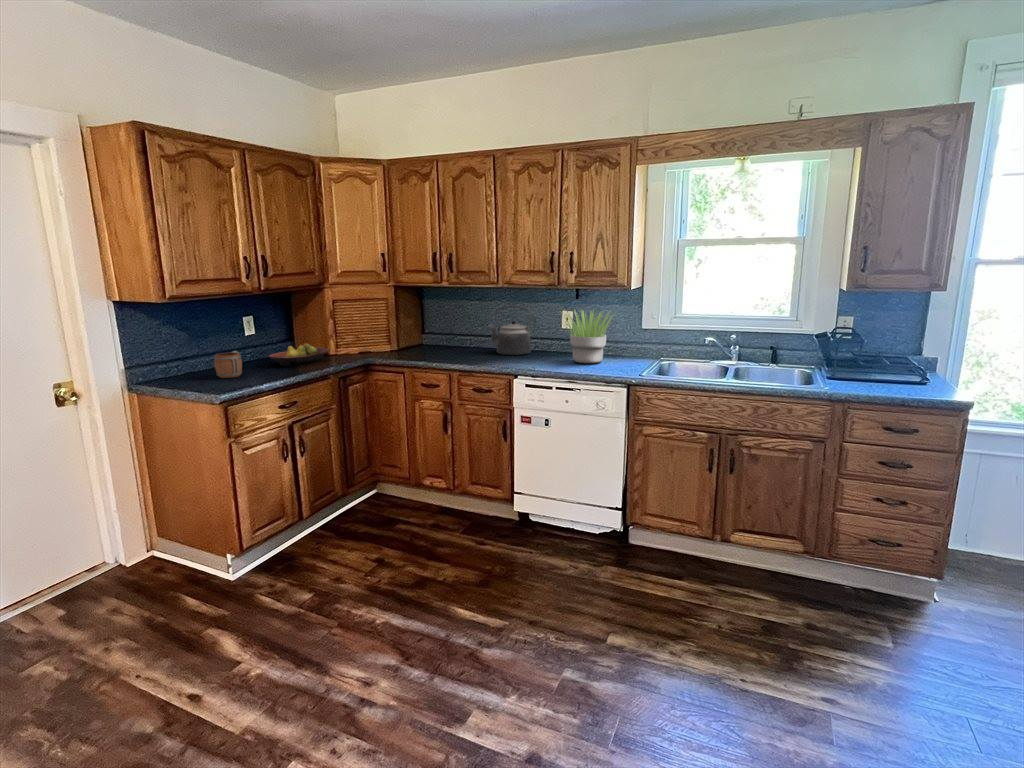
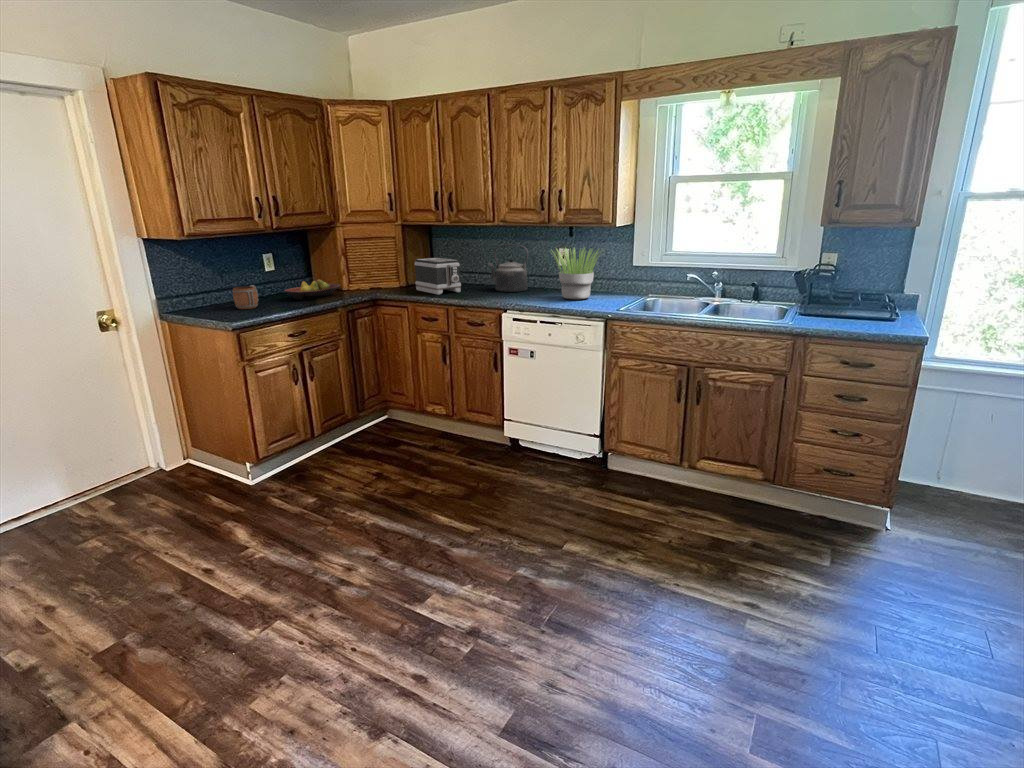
toaster: none [410,319,461,359] -> present [414,258,461,295]

